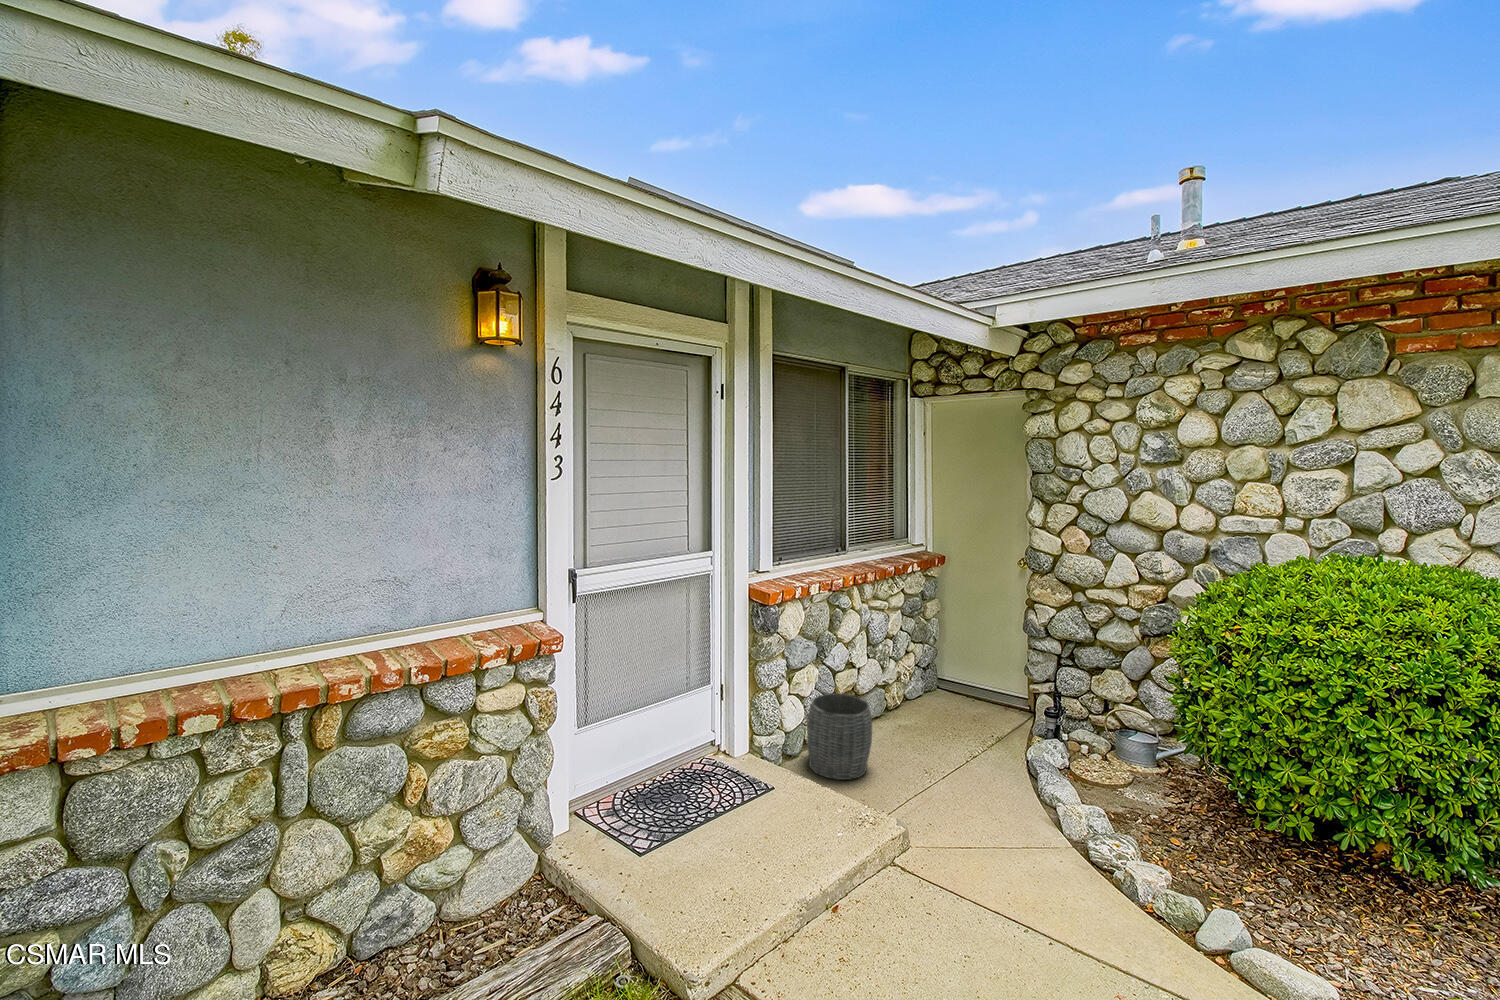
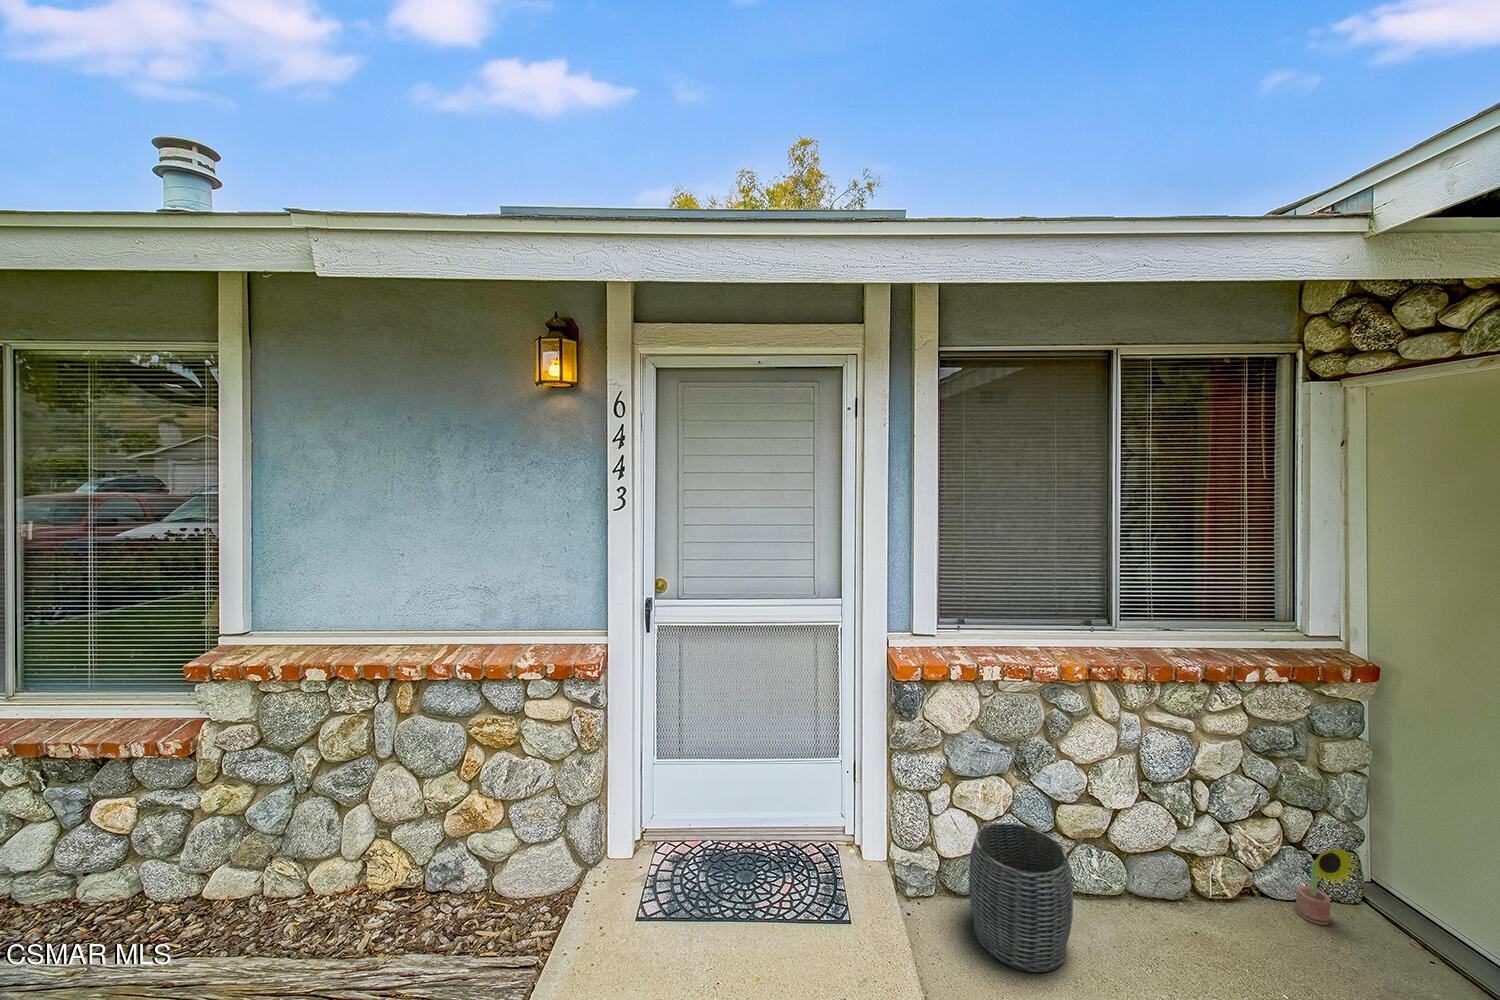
decorative plant: none [922,661,950,707] -> present [1296,848,1358,925]

